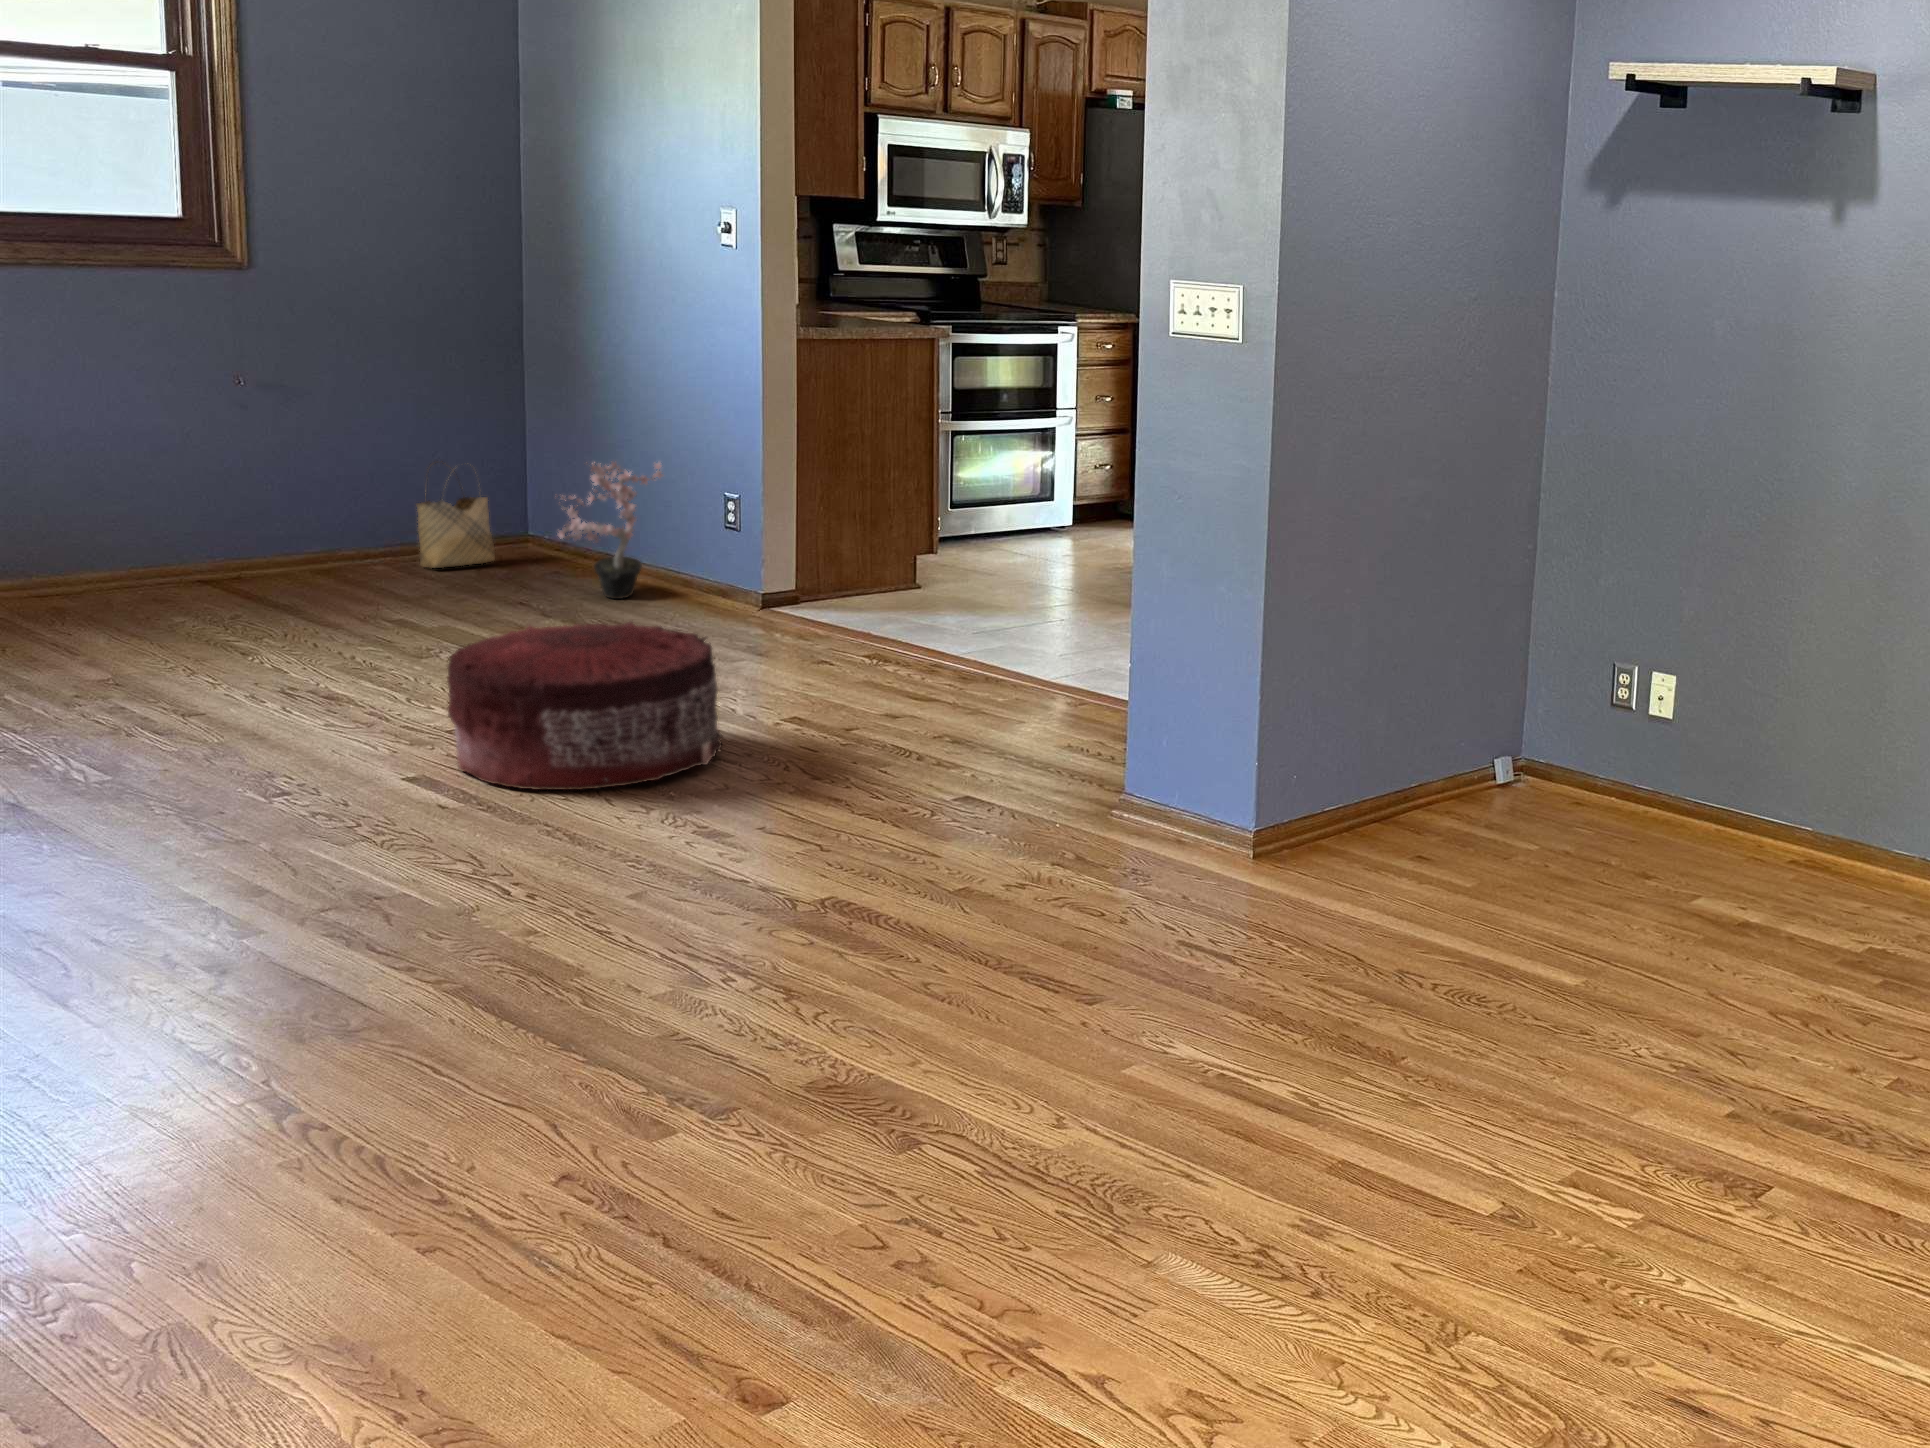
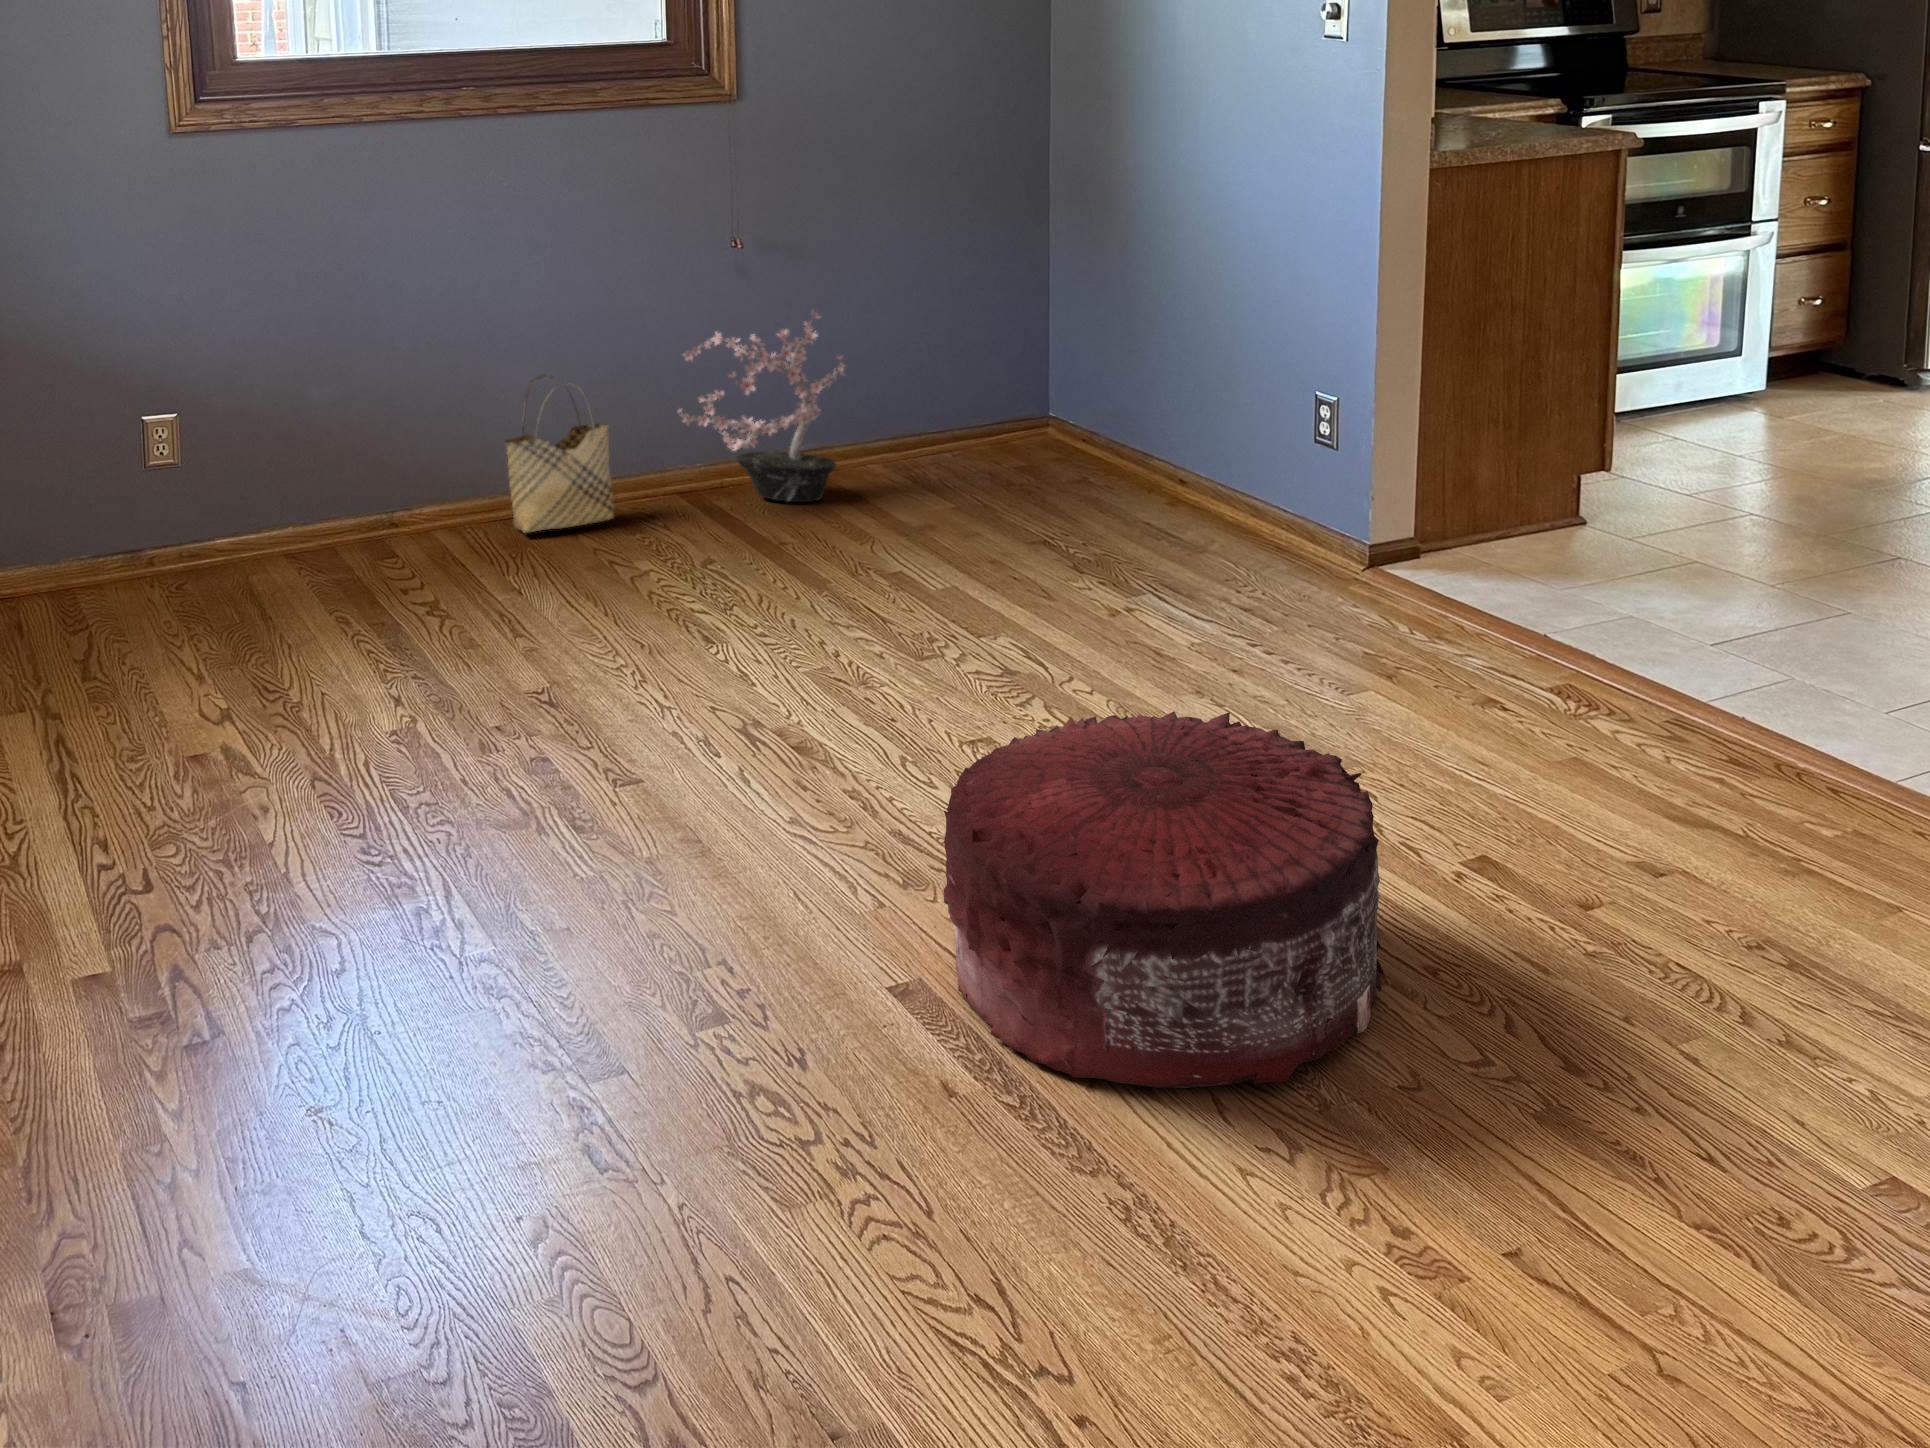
woven basket: present [417,462,495,568] -> present [505,375,615,533]
potted plant: present [558,462,663,599] -> present [679,311,844,502]

